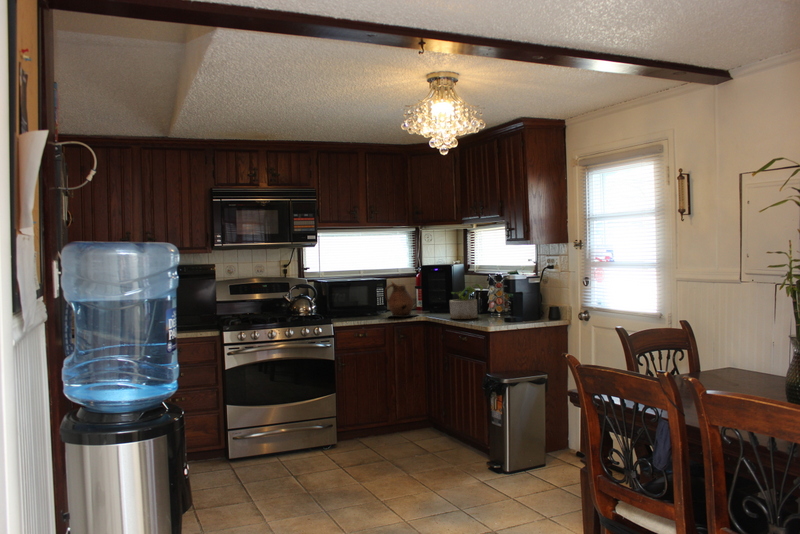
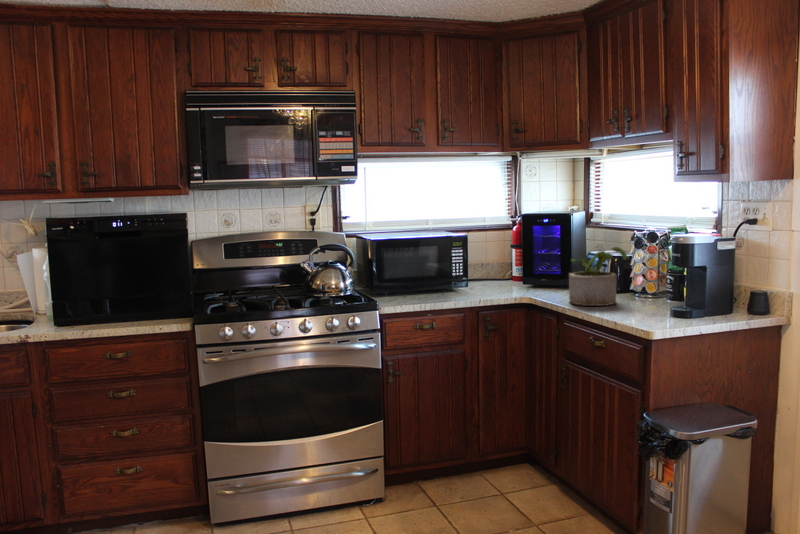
ceramic pitcher: present [385,282,414,317] -> none [462,240,516,299]

